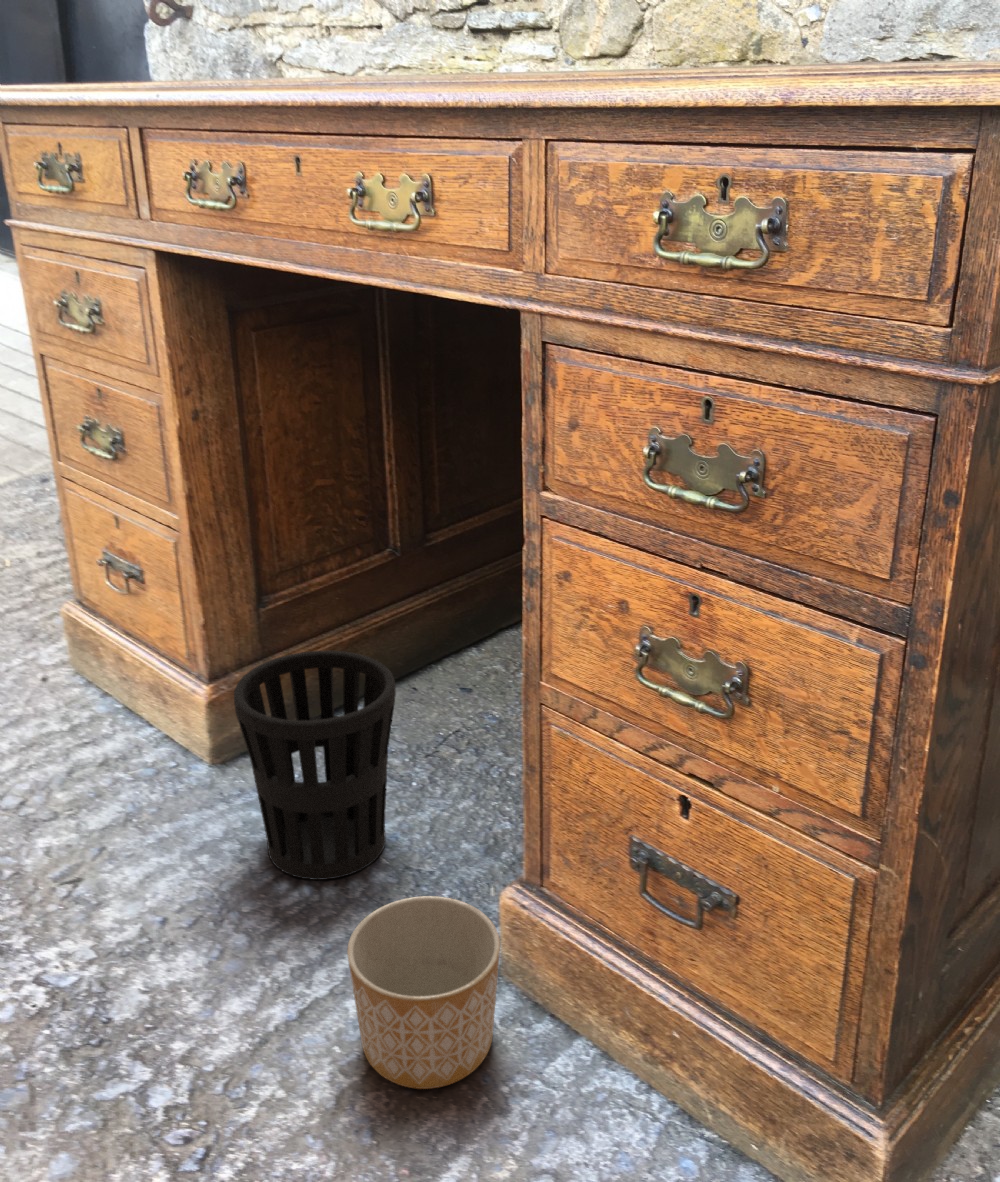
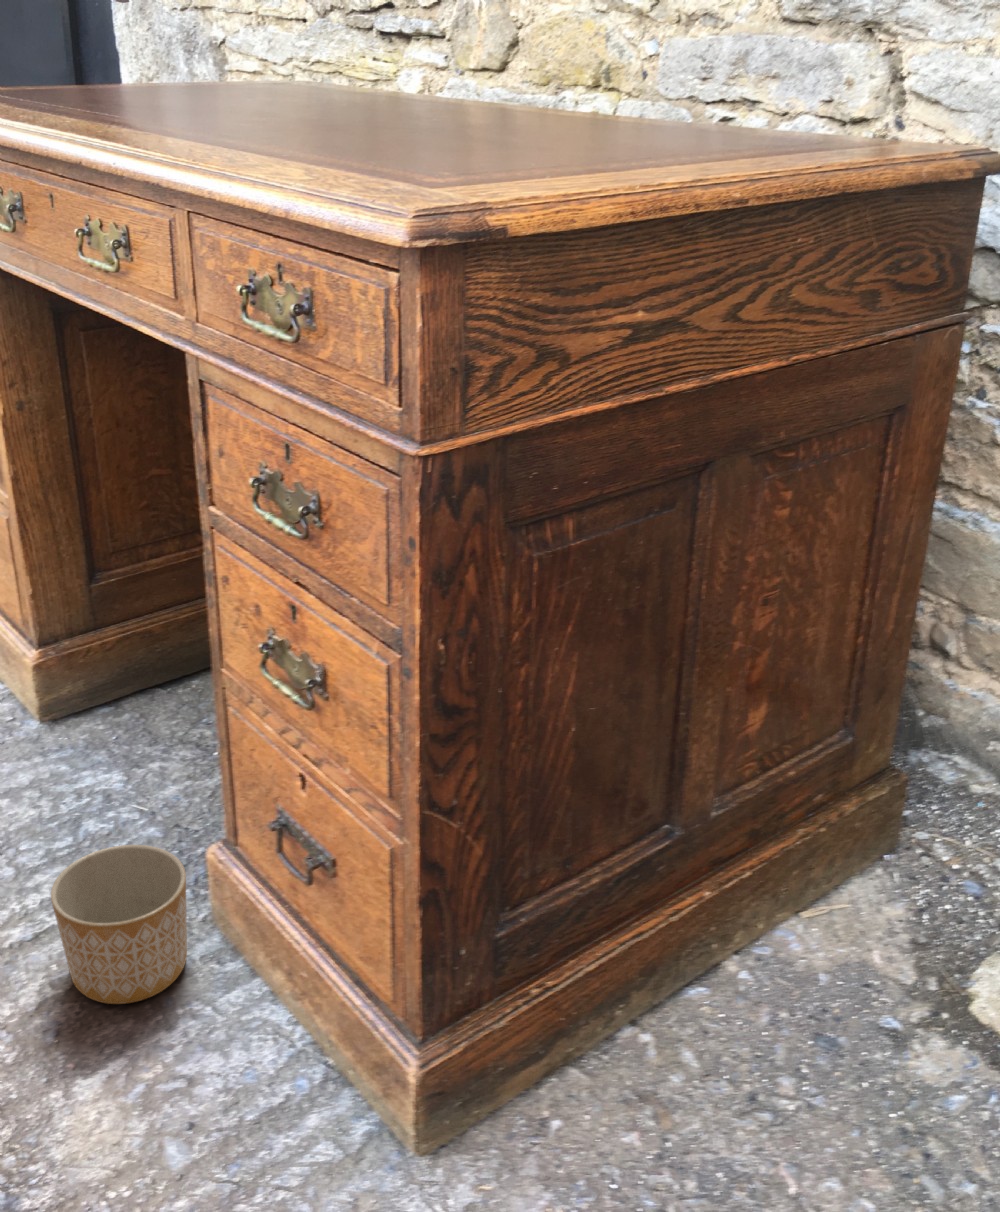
wastebasket: present [234,650,396,880] -> none [22,626,171,829]

